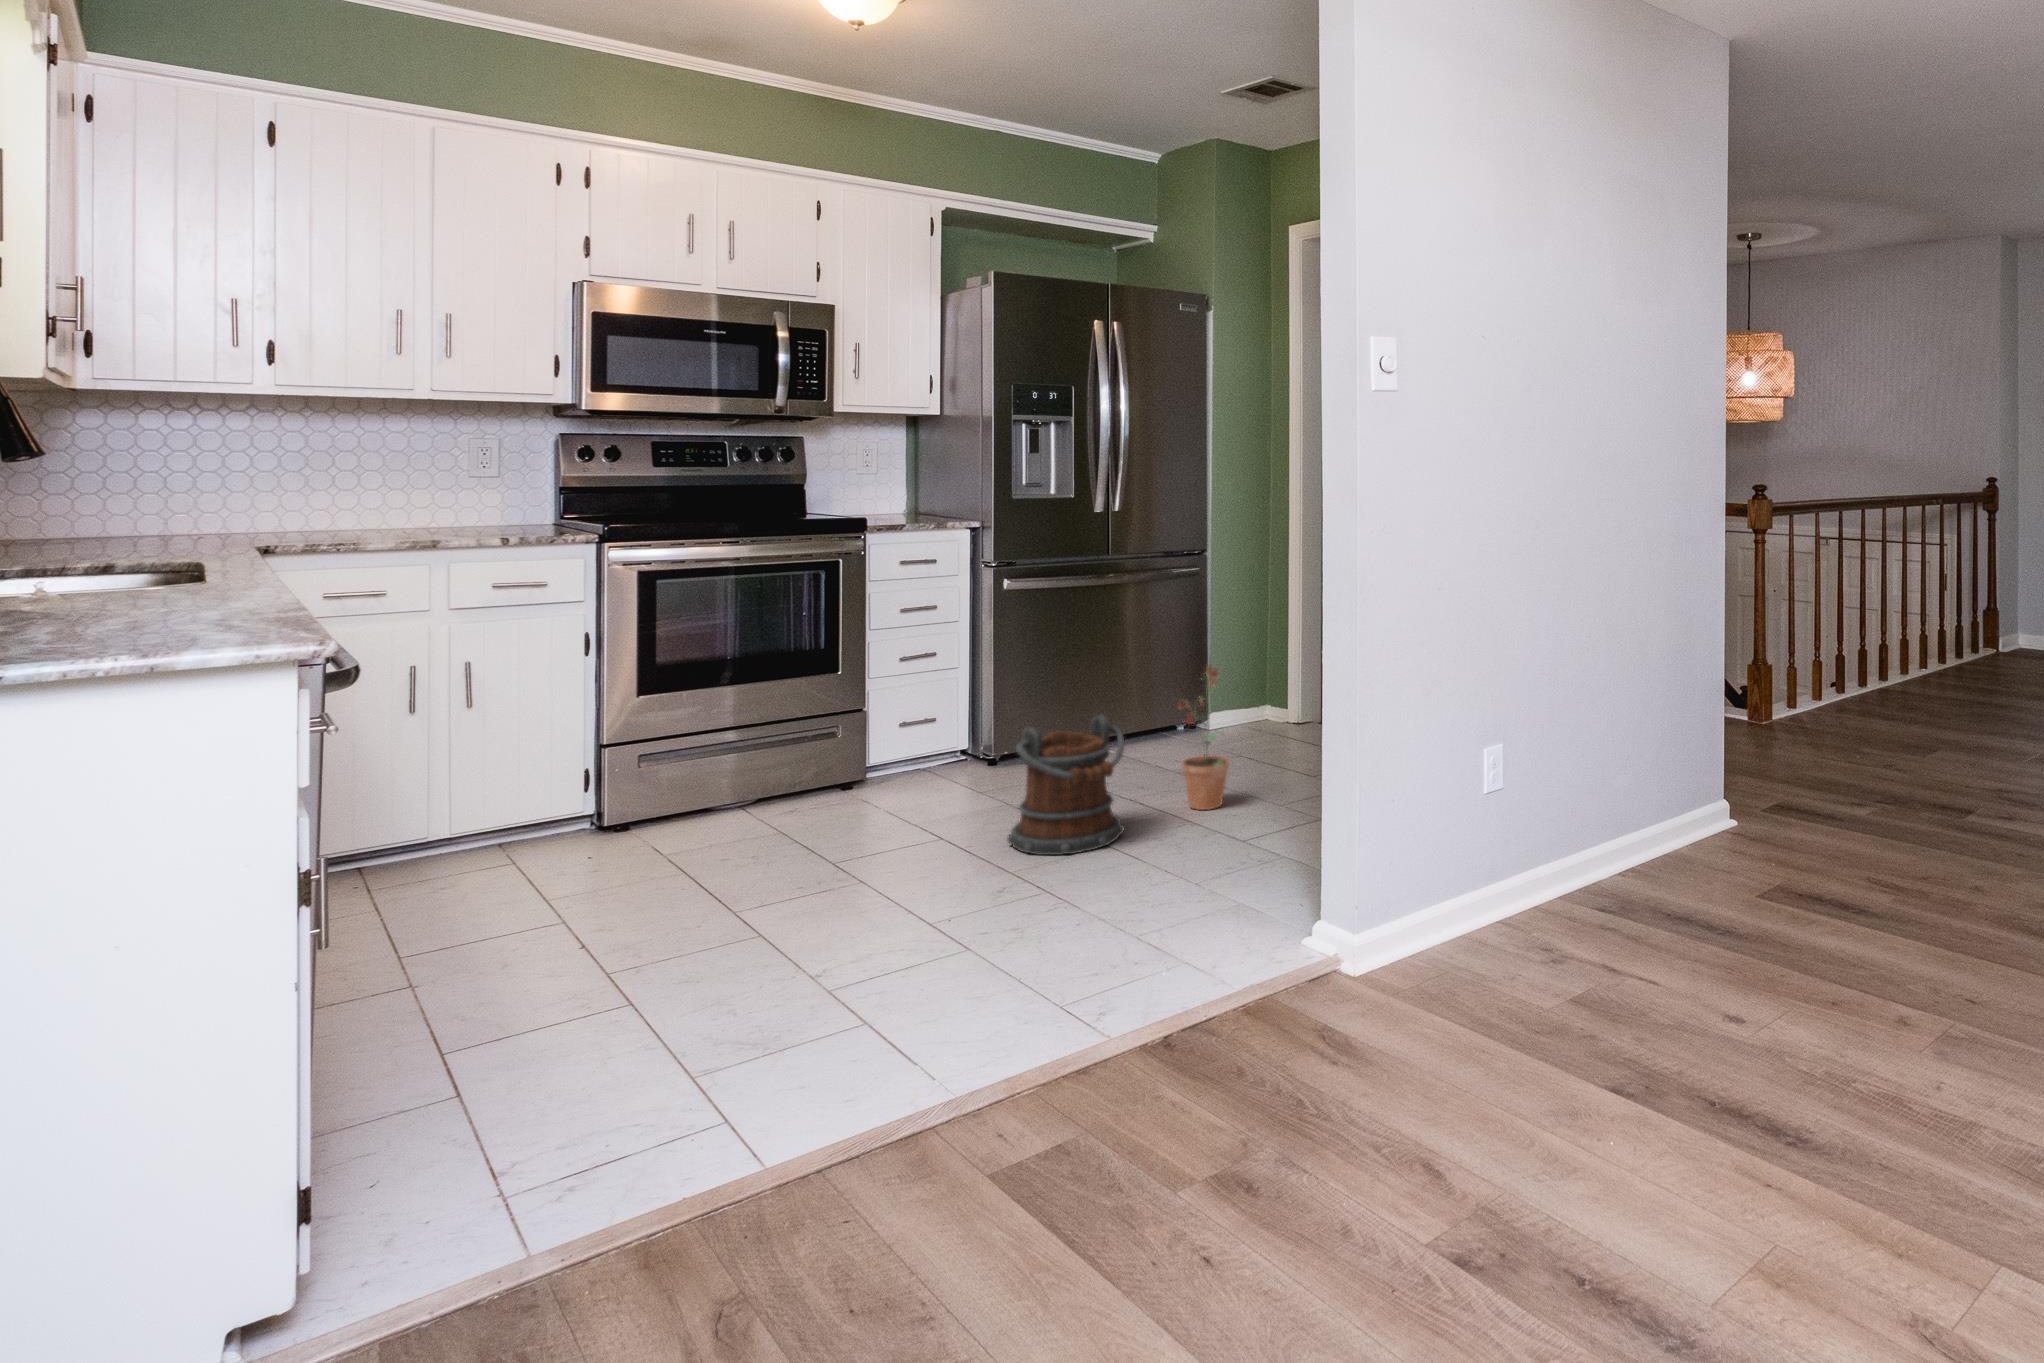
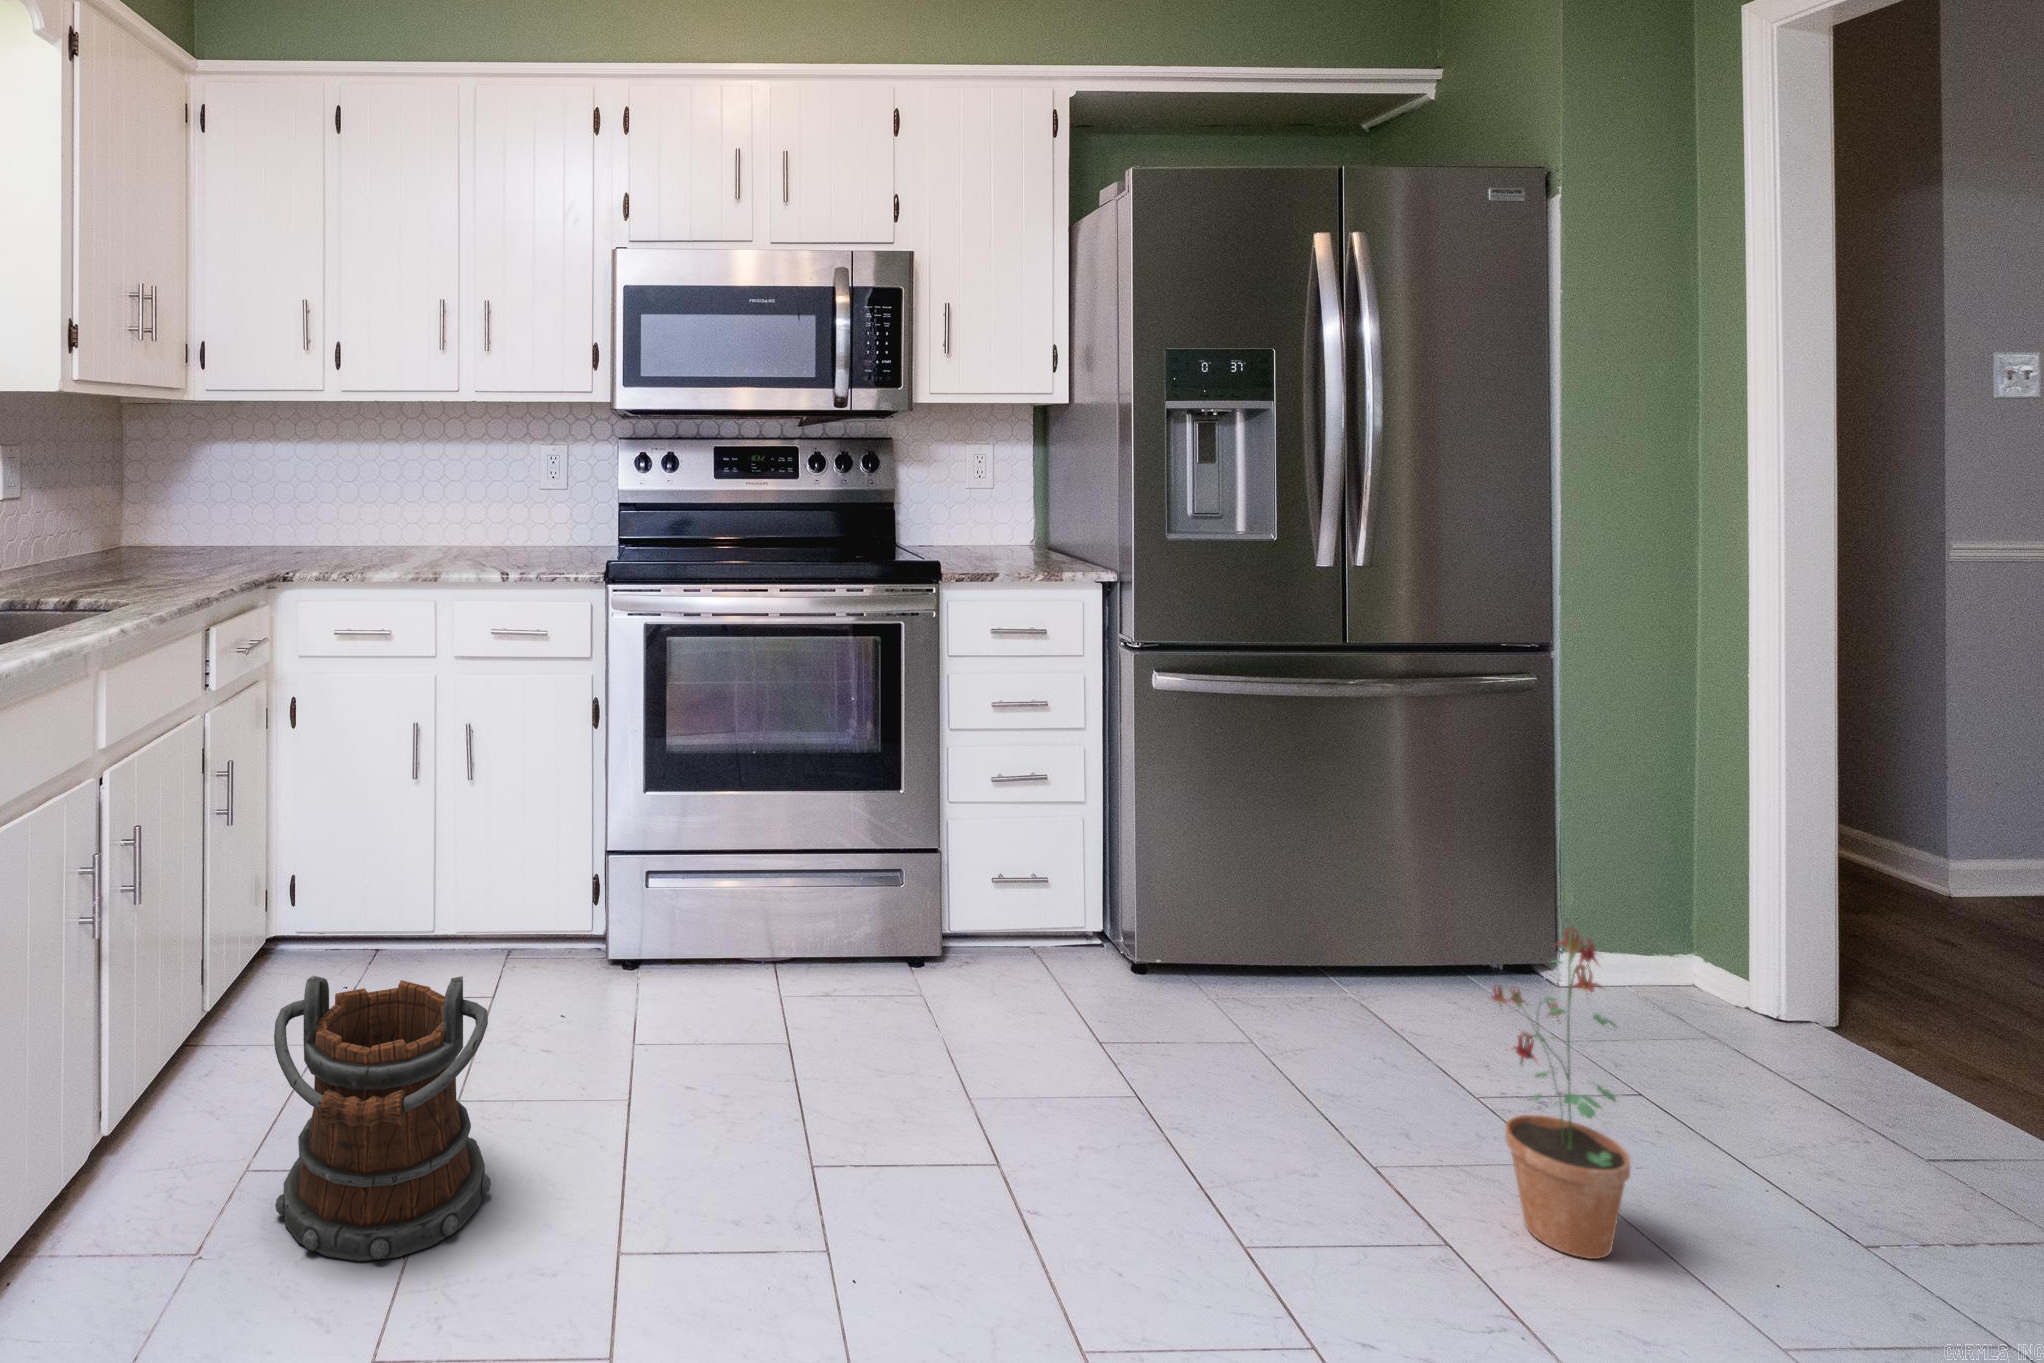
bucket: present [1007,715,1124,855] -> present [274,976,491,1261]

